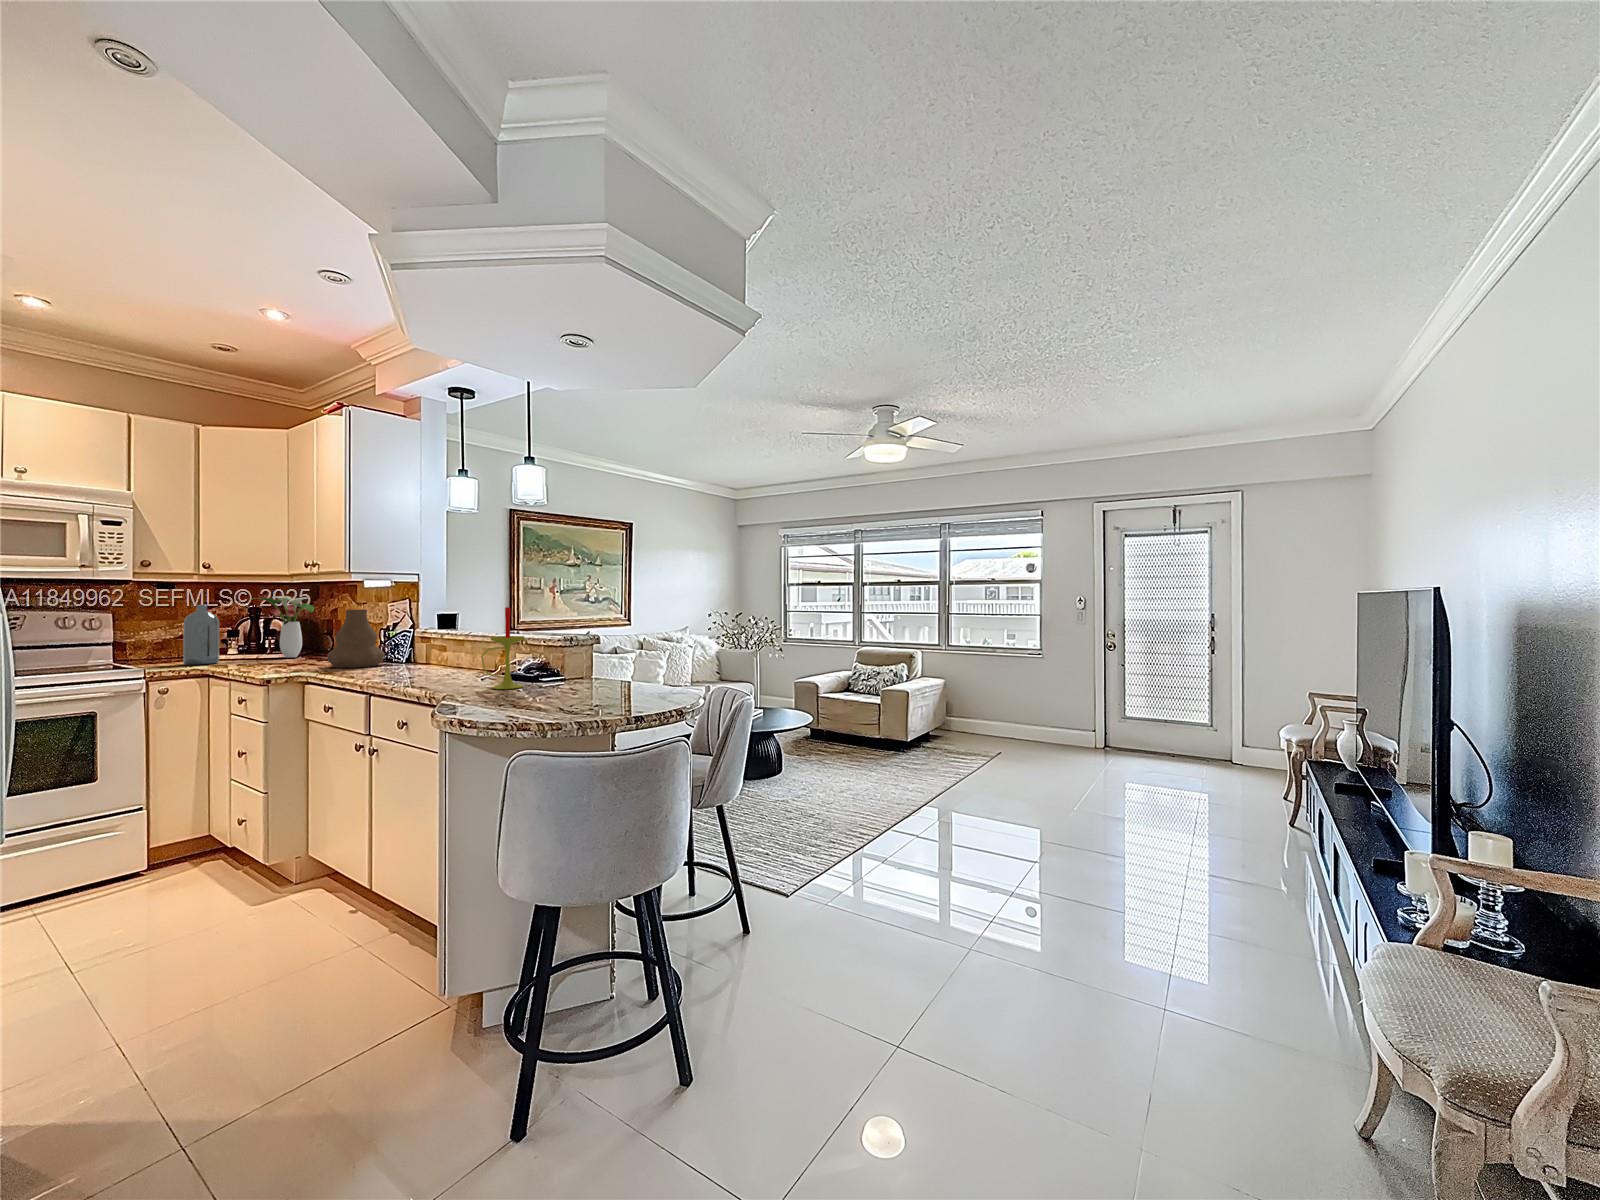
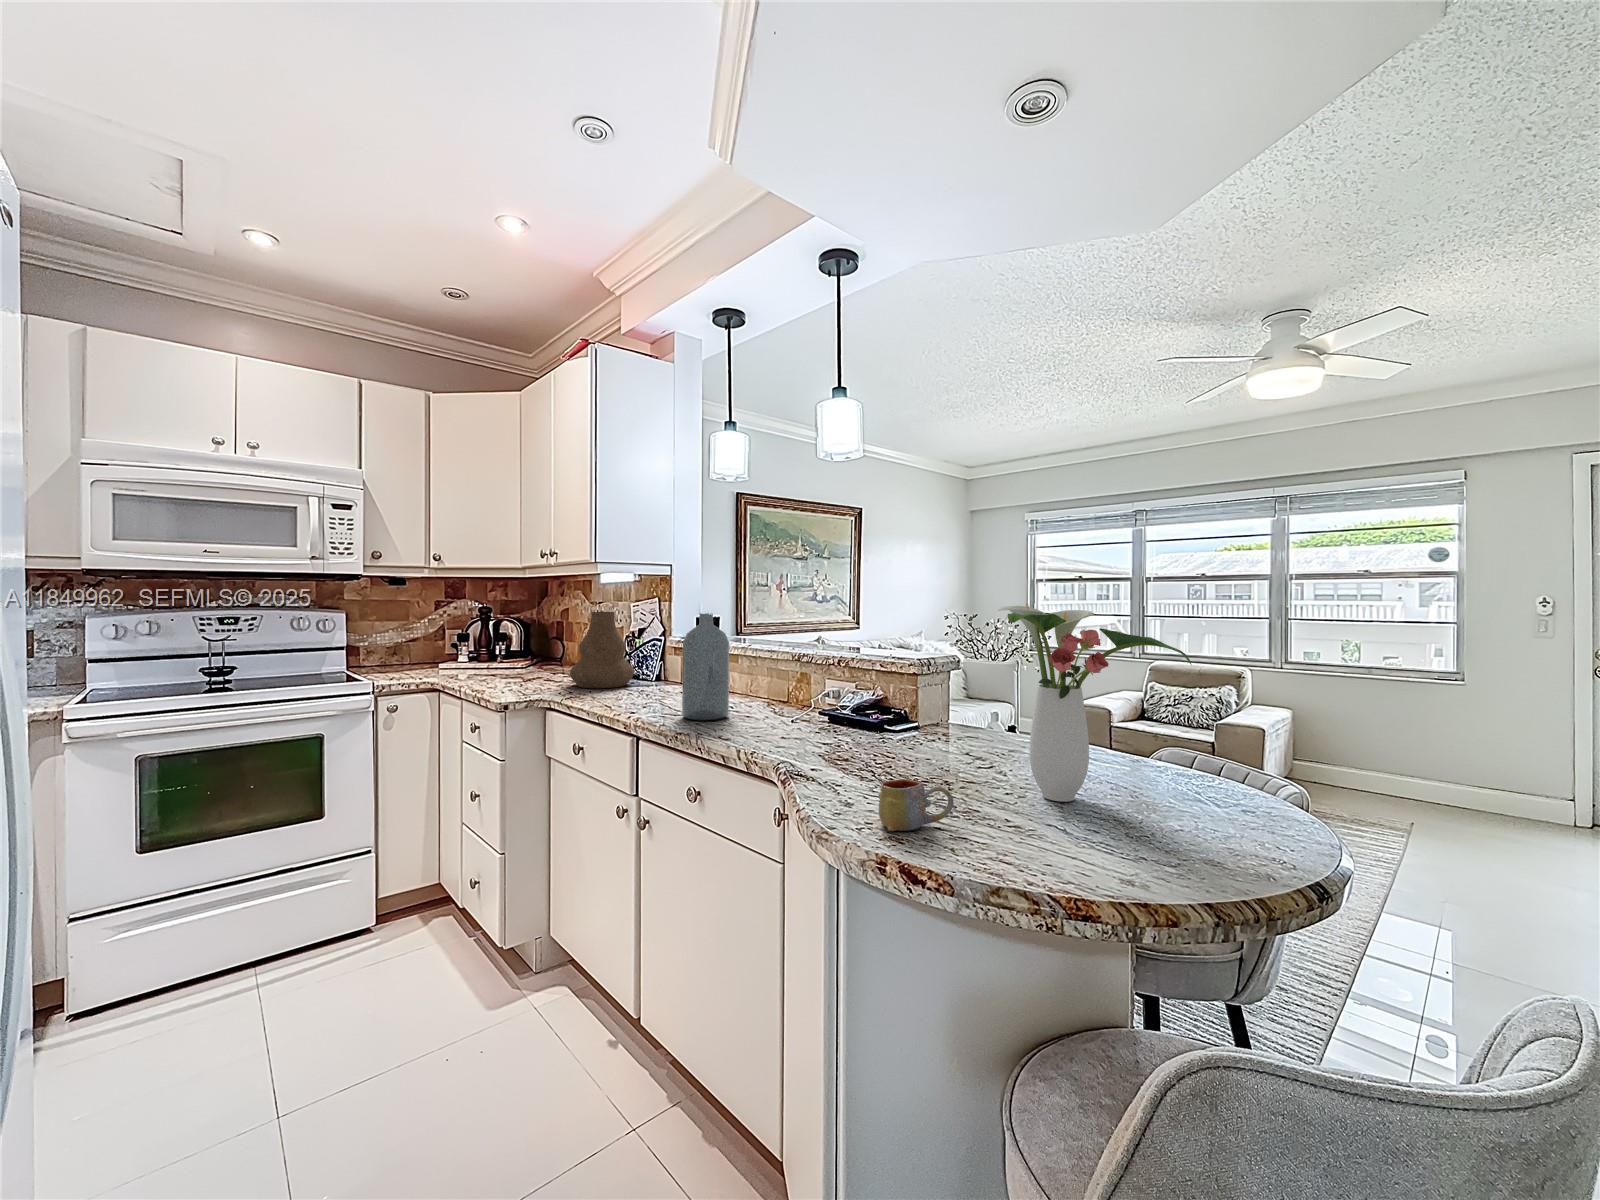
flower arrangement: present [250,596,314,658] -> present [996,604,1191,802]
bottle: present [183,605,219,665] -> present [682,613,729,720]
candle: present [481,607,524,689] -> none [819,612,881,750]
mug: none [467,689,510,713] -> present [879,779,954,831]

